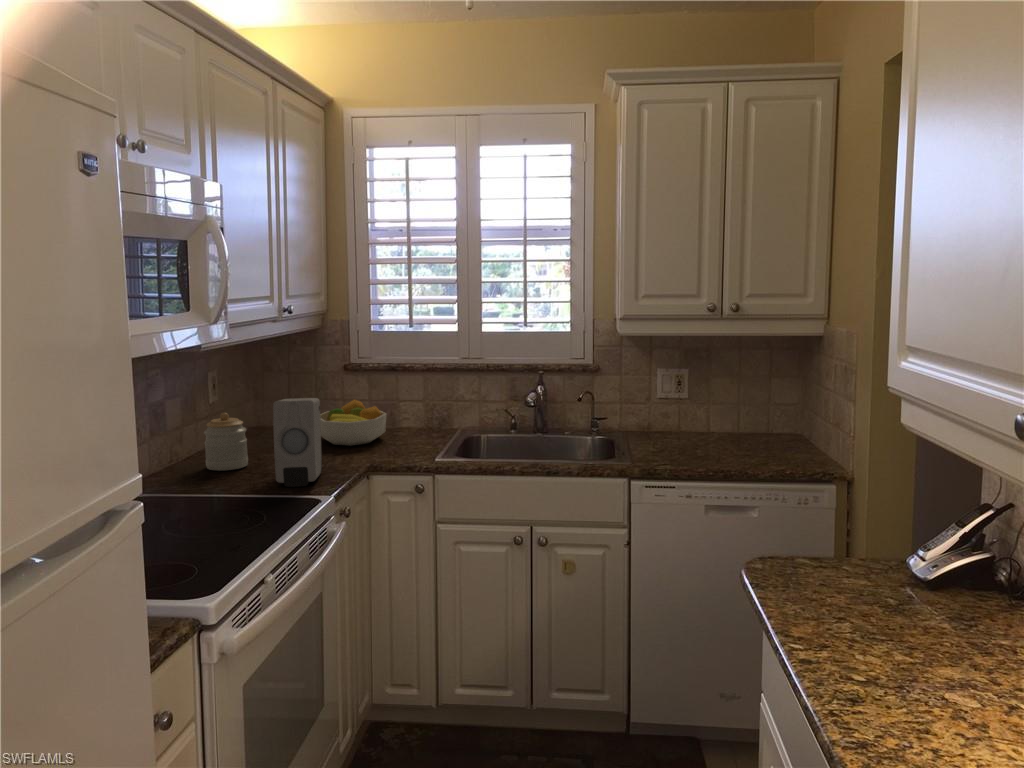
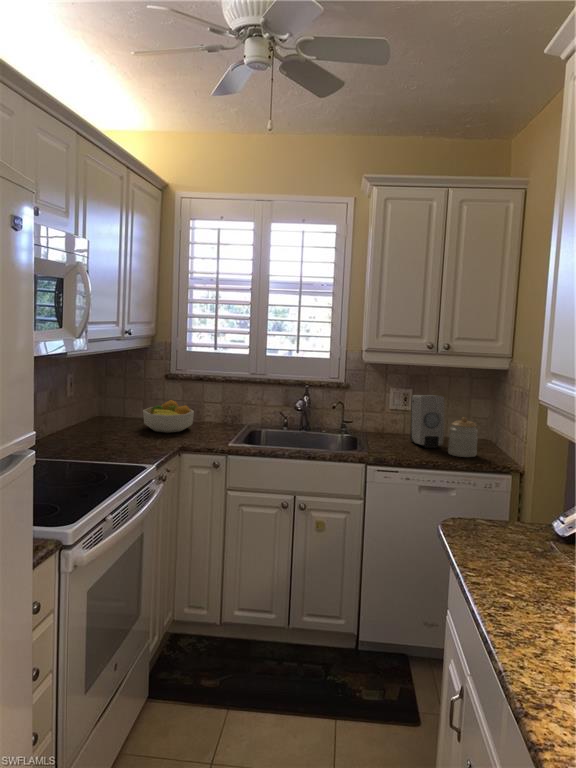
soap dispenser: present [273,398,322,487] -> present [410,395,444,448]
jar: present [204,413,248,471] -> present [448,417,478,457]

